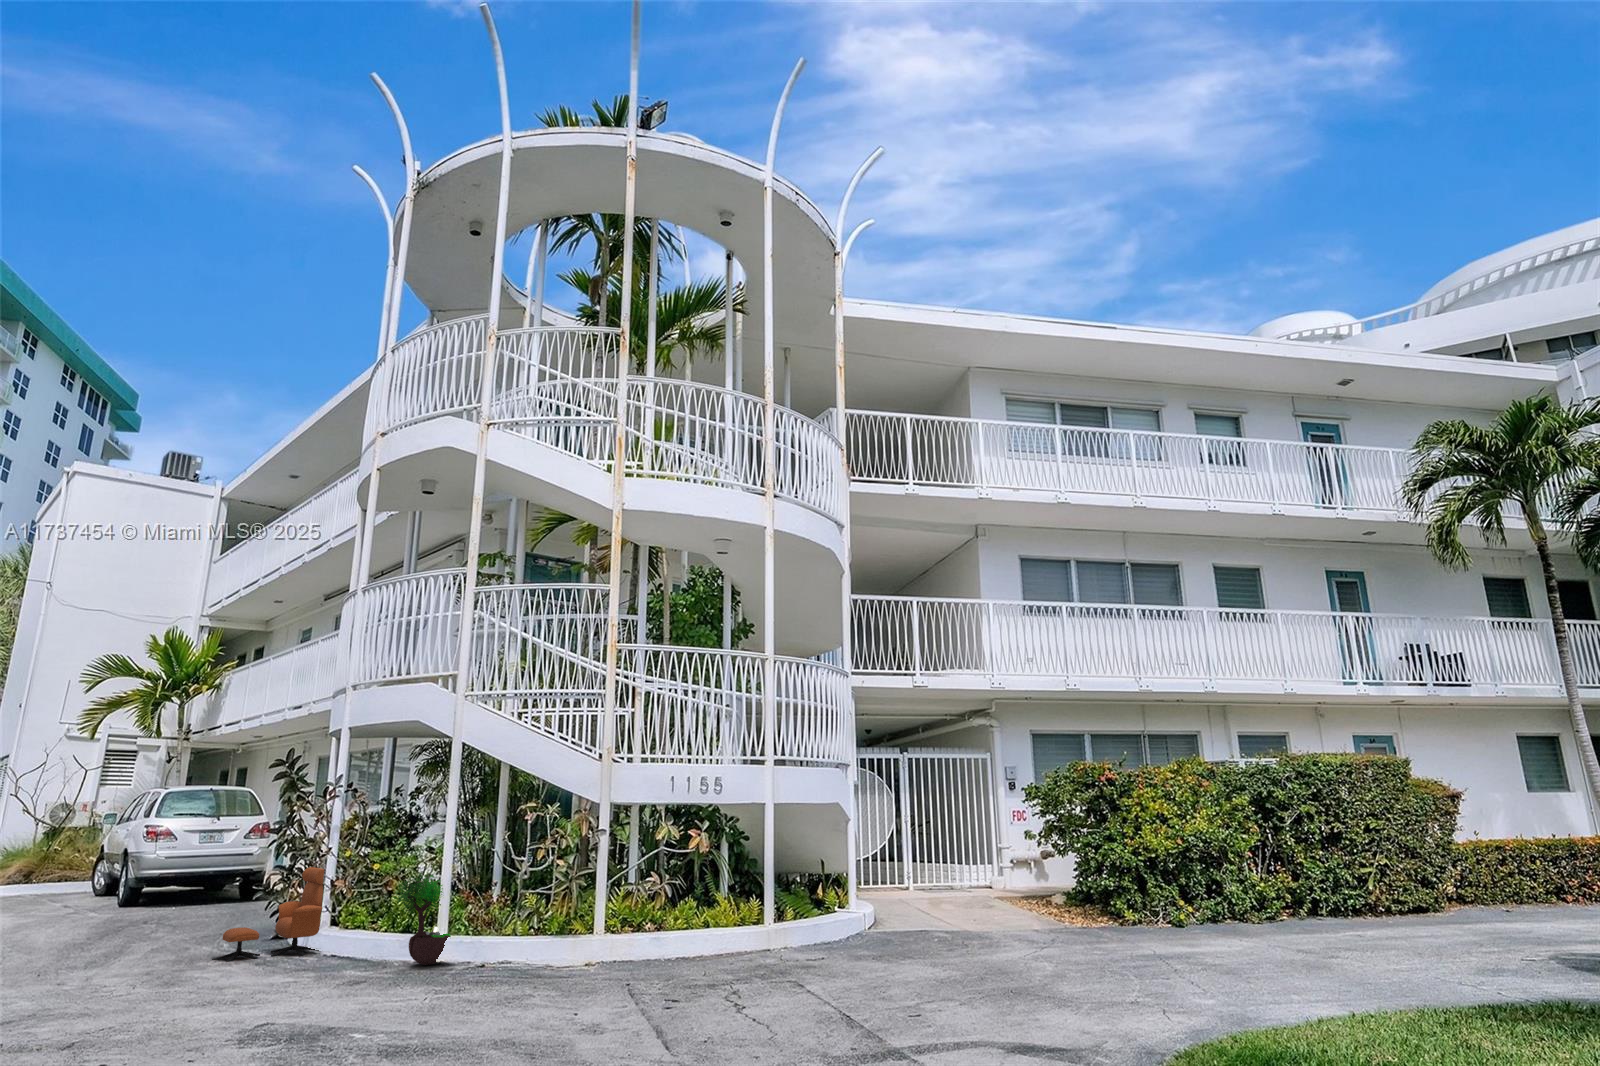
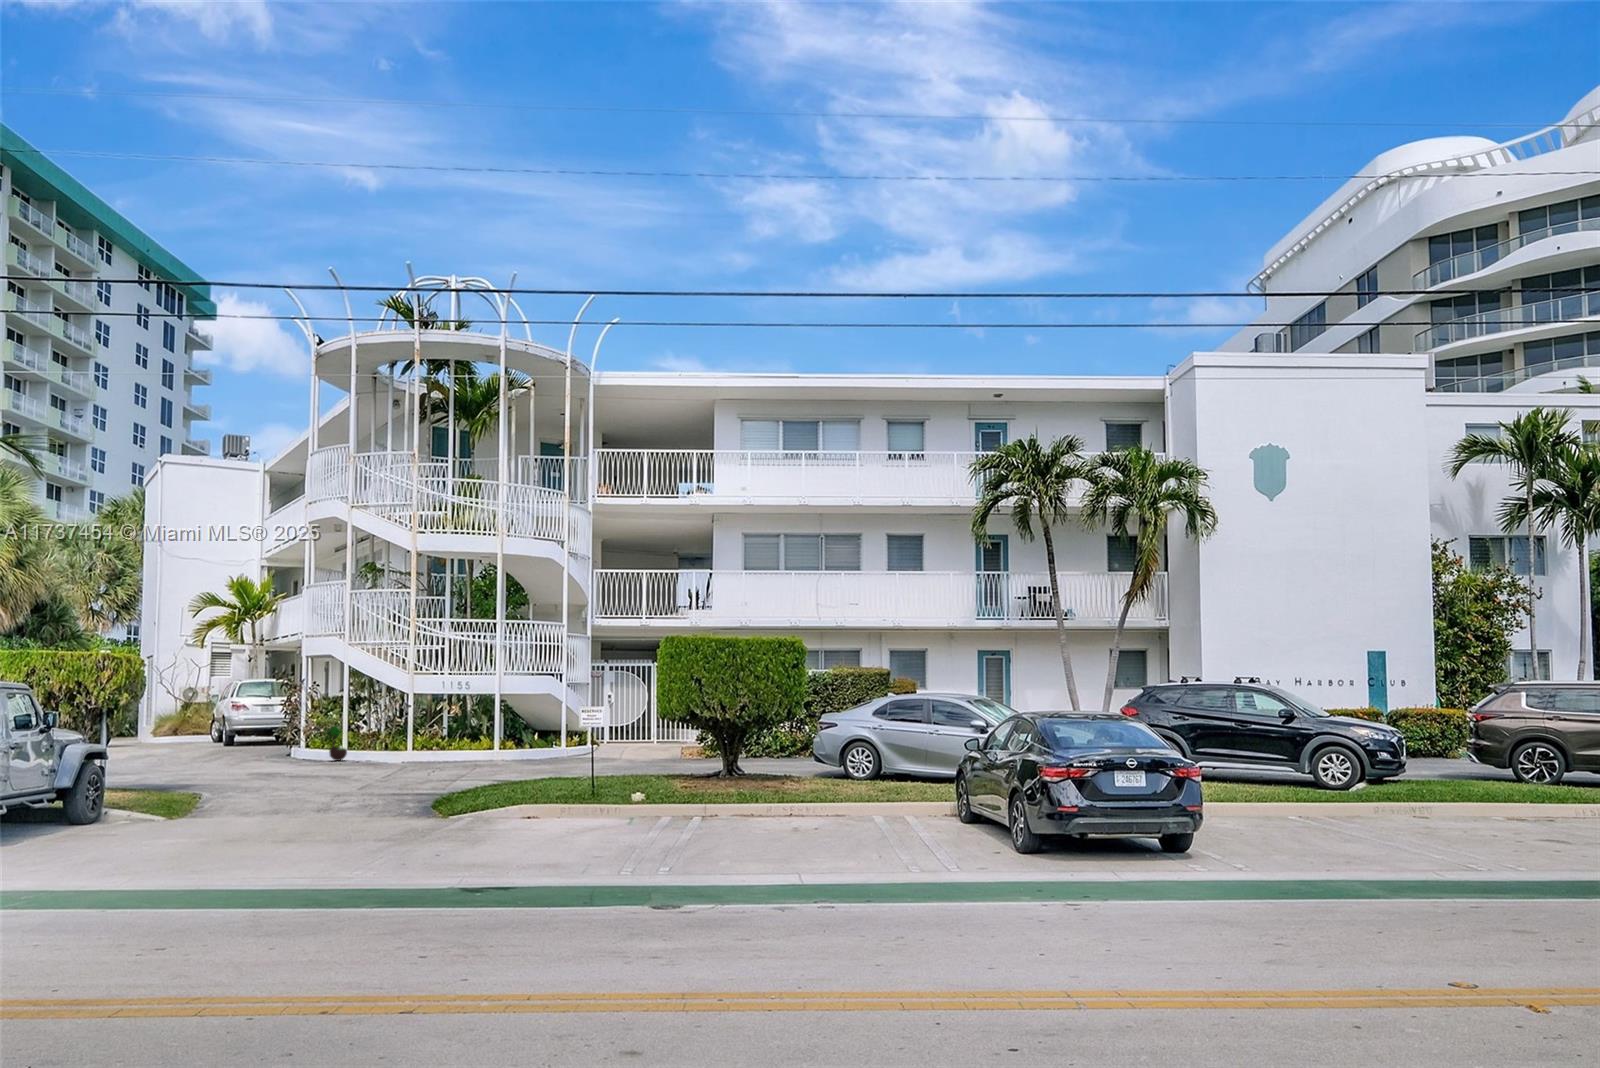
lounge chair: present [212,867,324,962] -> none [257,722,303,759]

